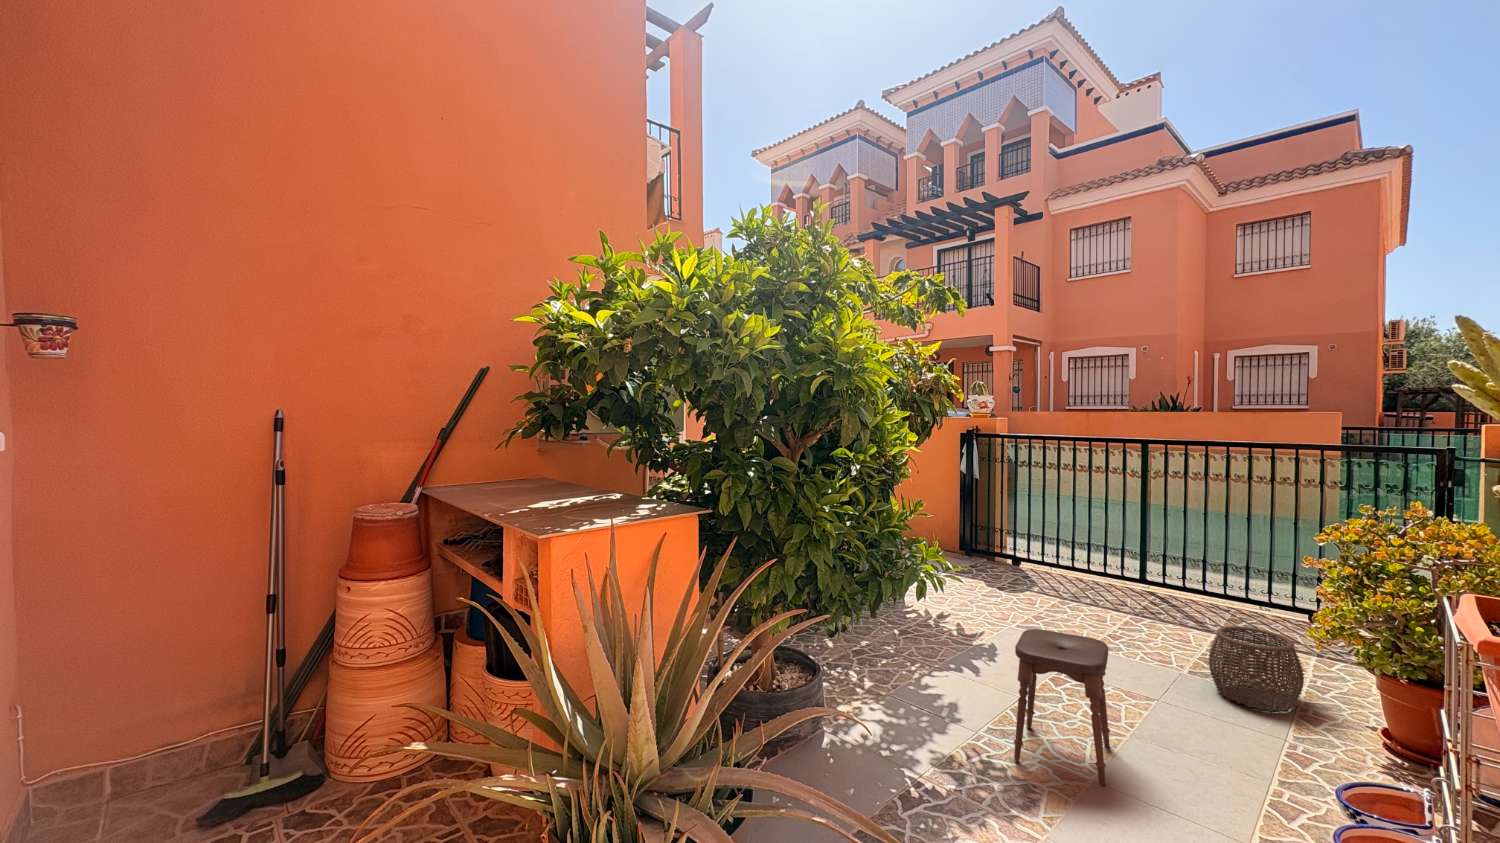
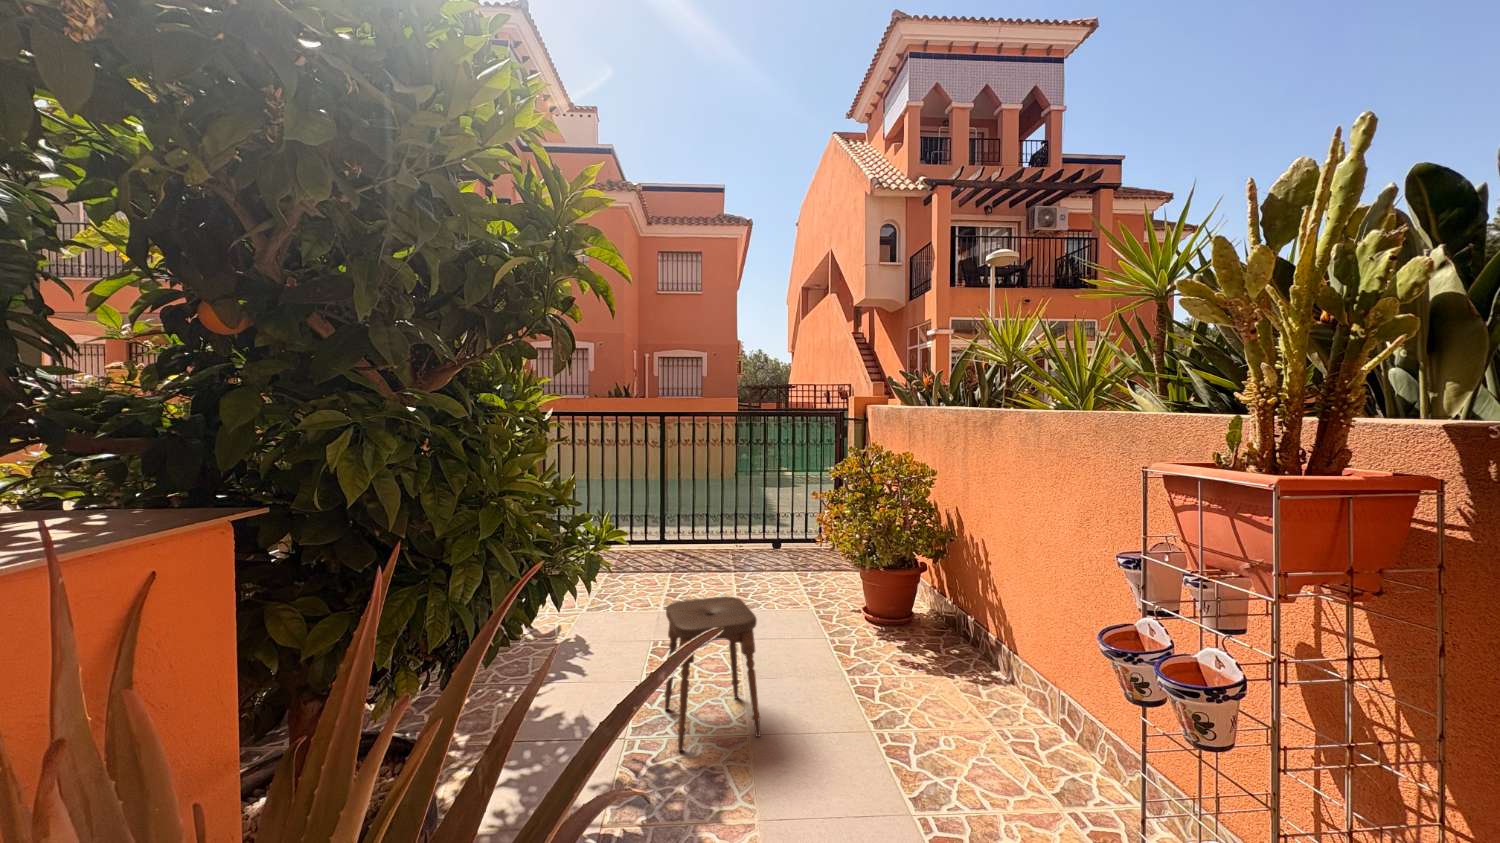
woven basket: present [1208,626,1304,712] -> none [761,558,820,623]

